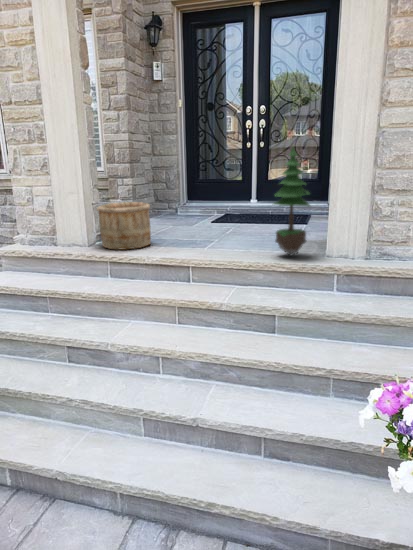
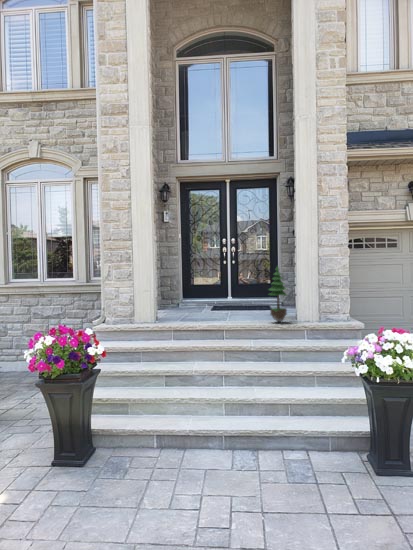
wooden bucket: present [97,202,151,250] -> none [162,296,193,323]

